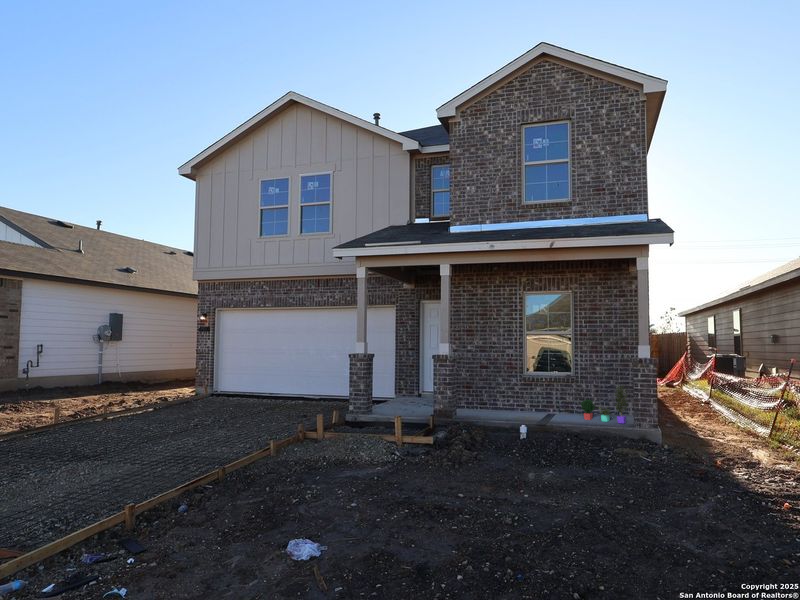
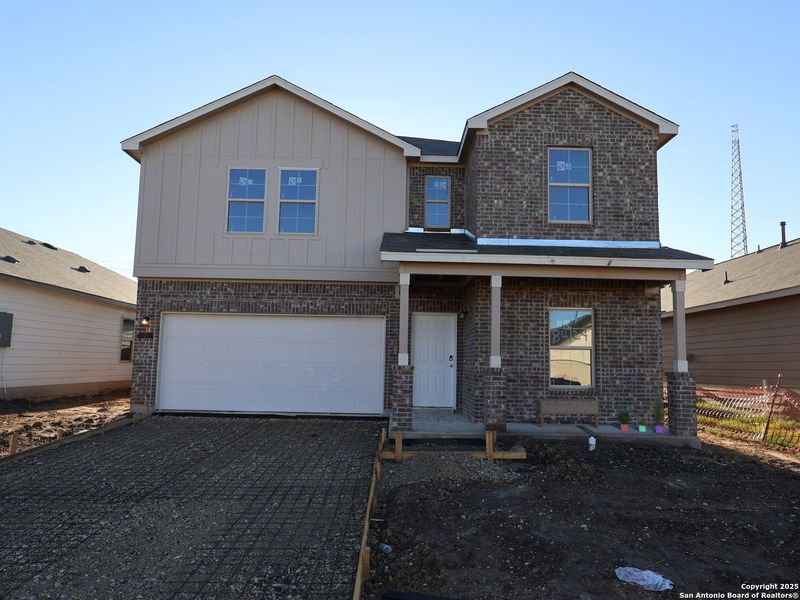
bench: none [503,385,566,415] -> present [535,398,599,427]

